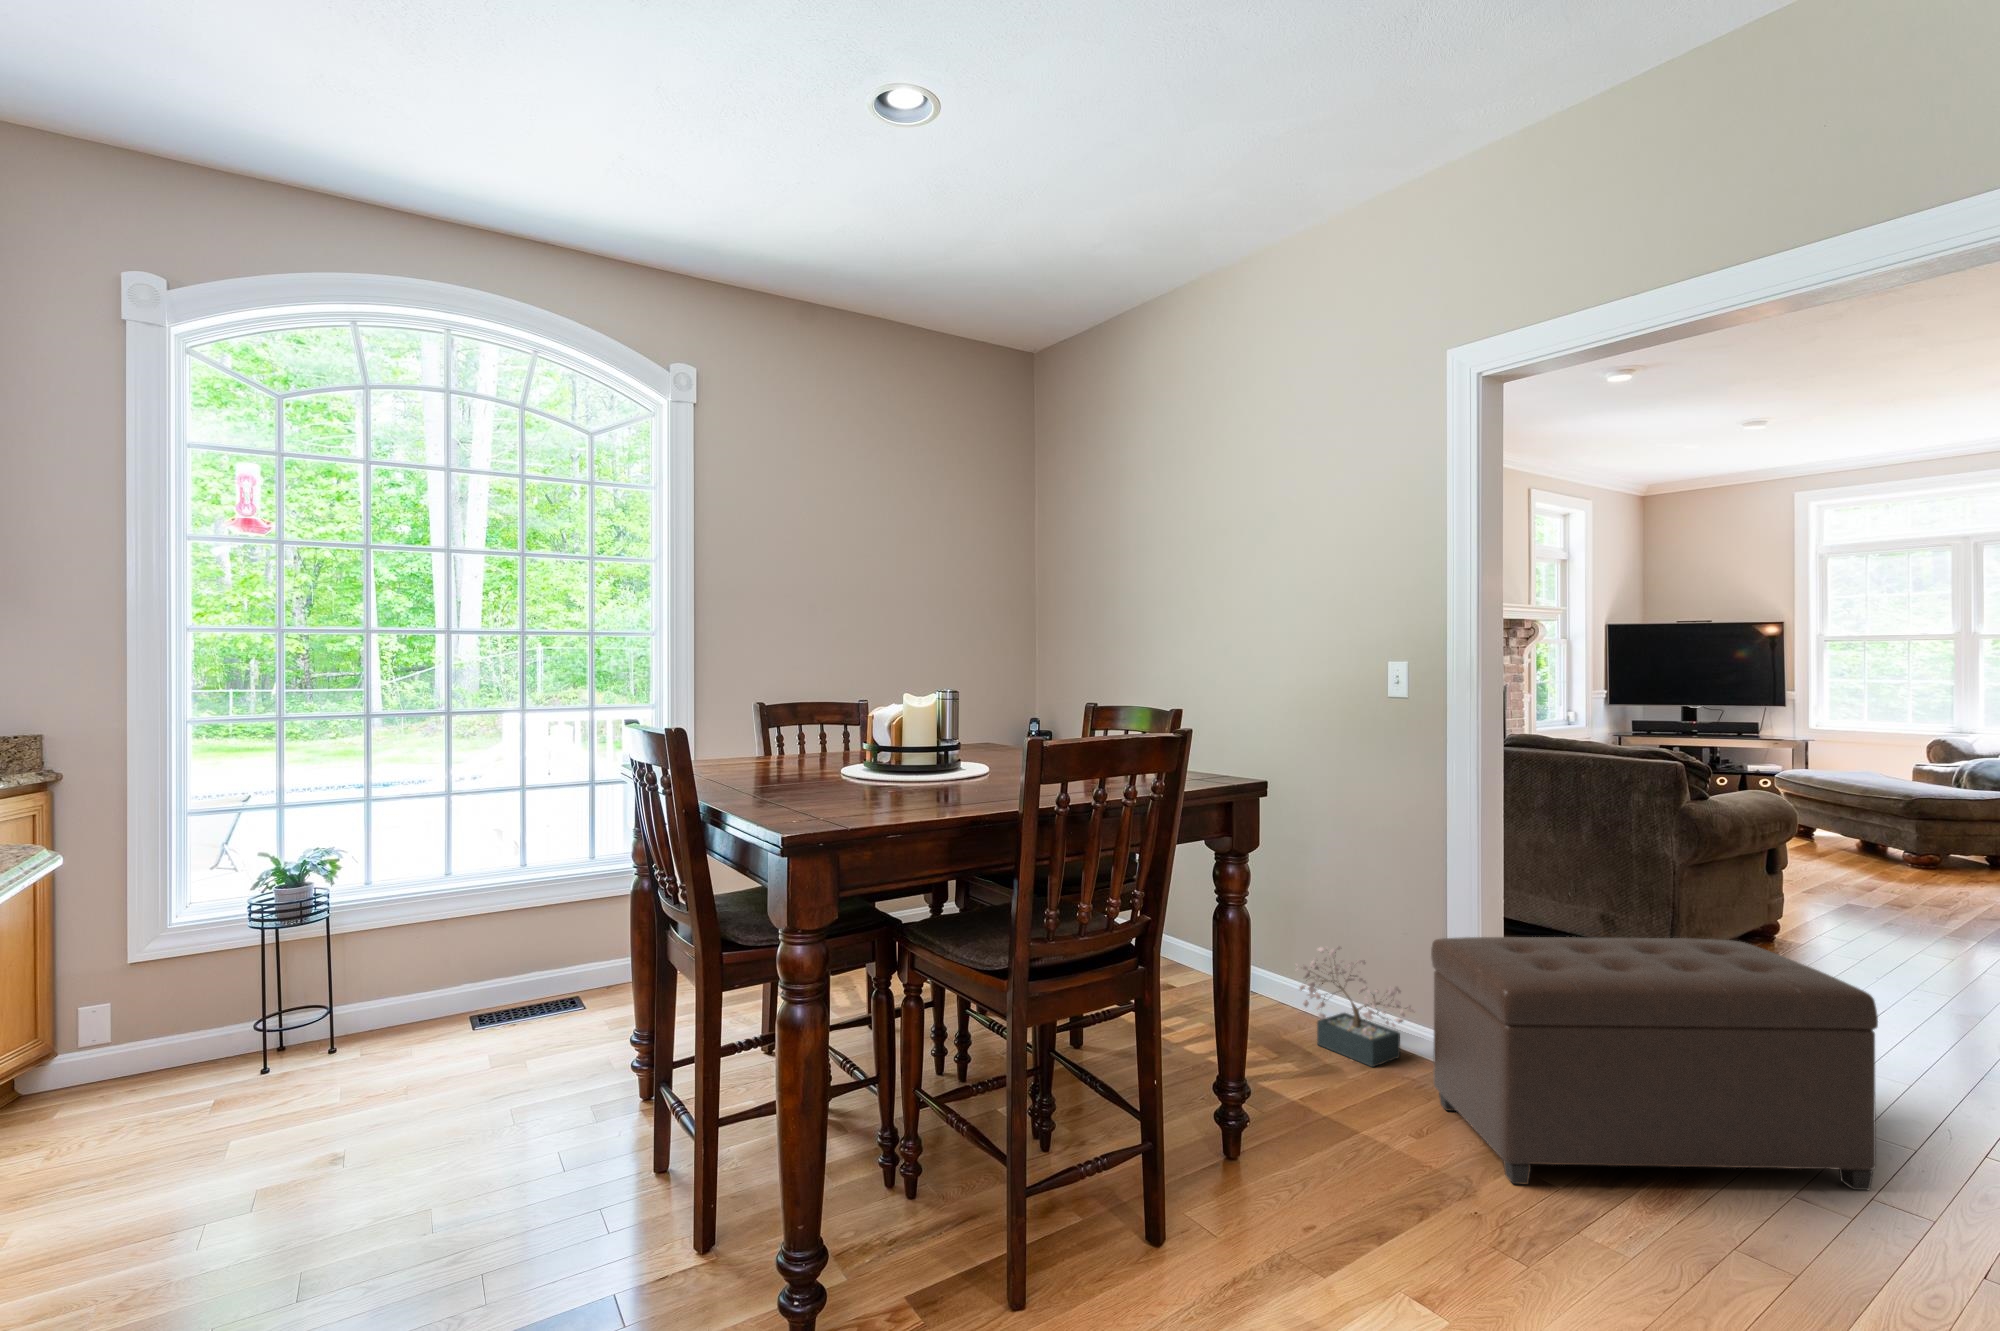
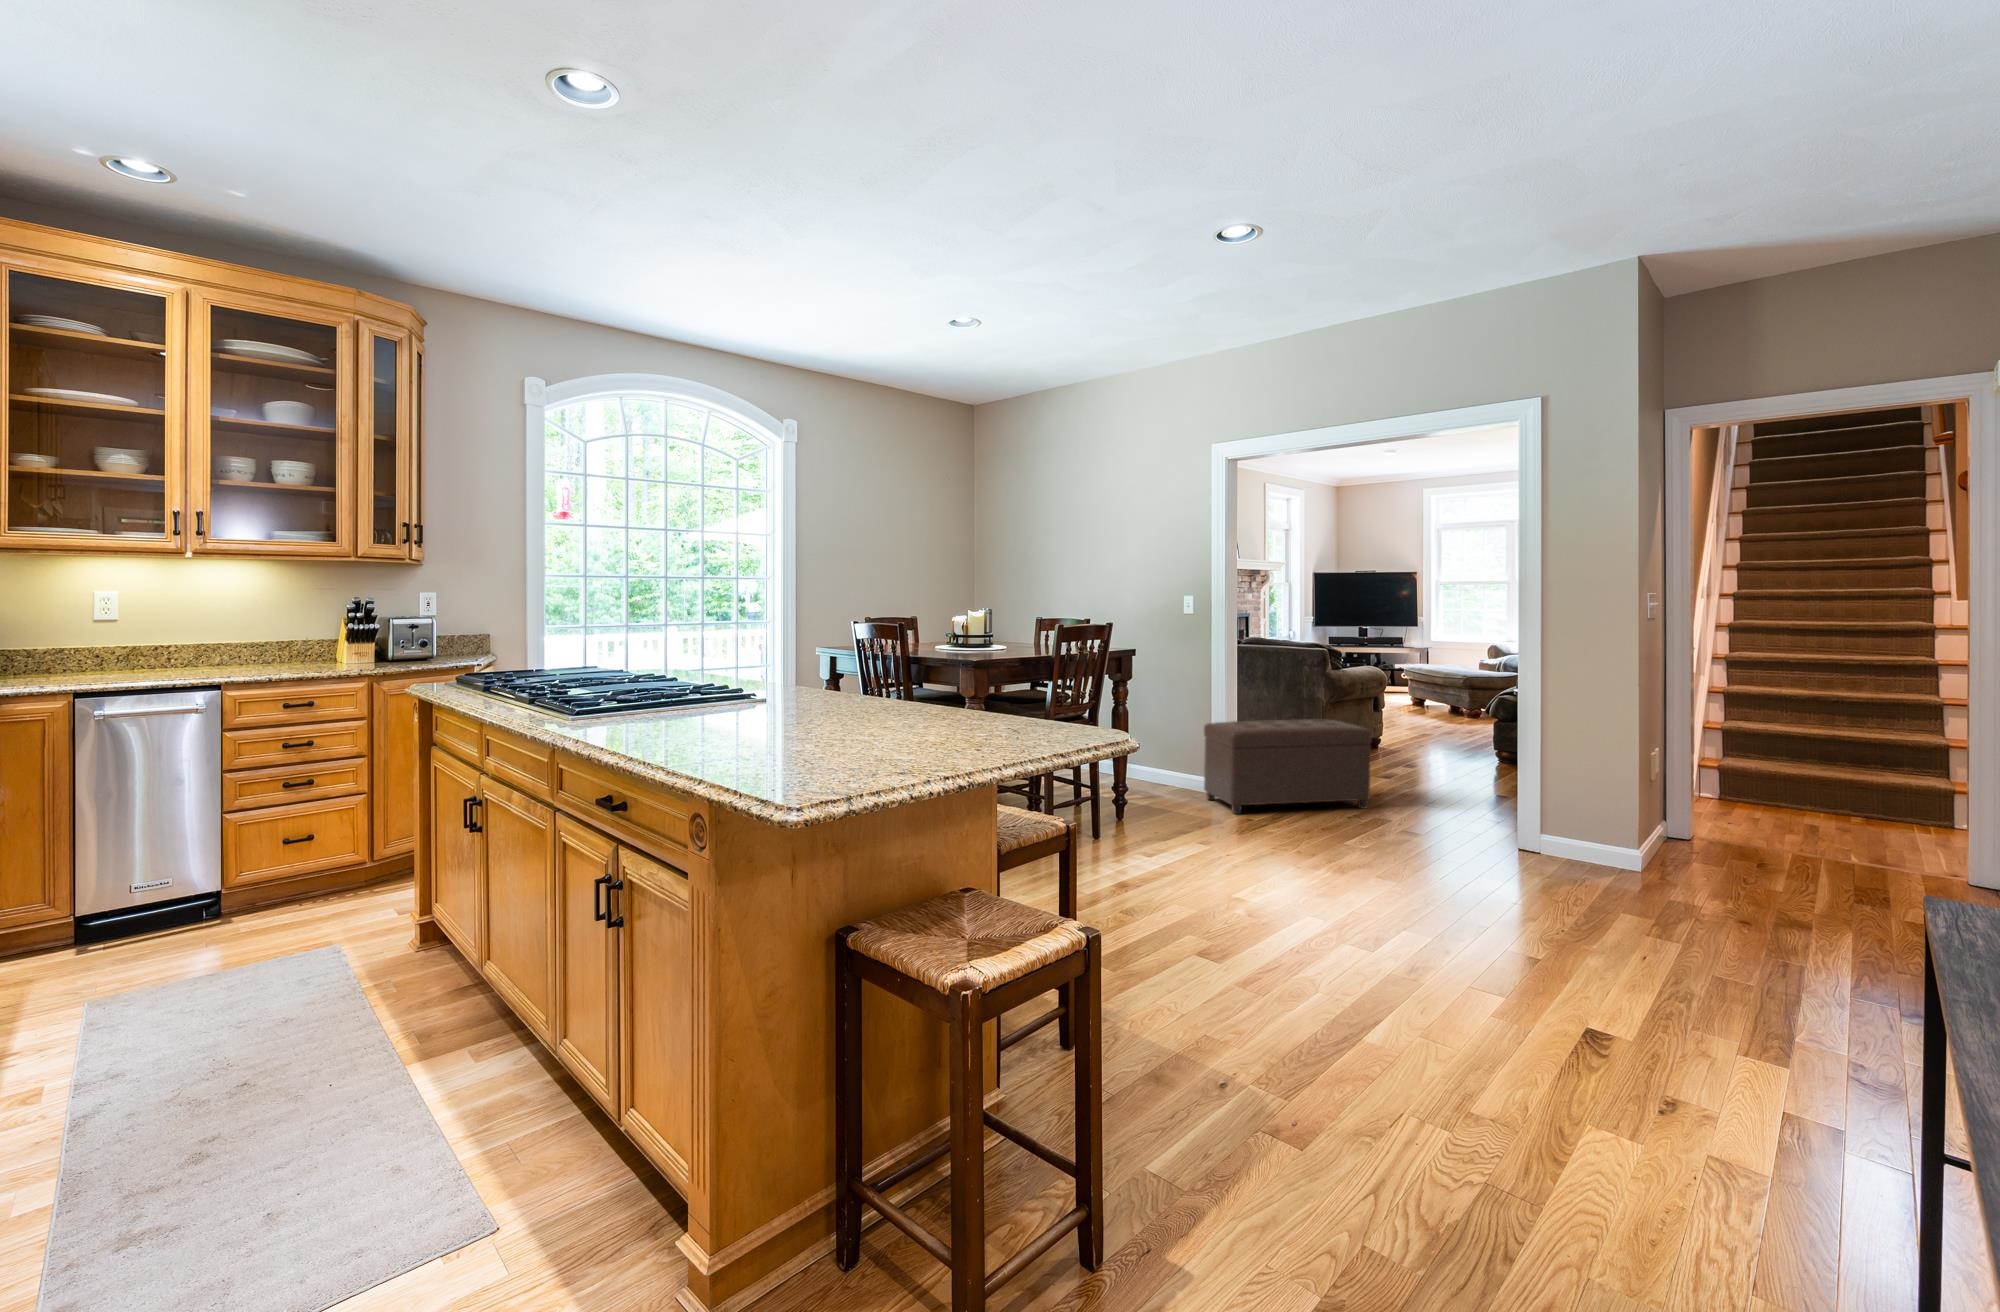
decorative plant: present [1297,946,1414,1067] -> none [1140,739,1196,792]

